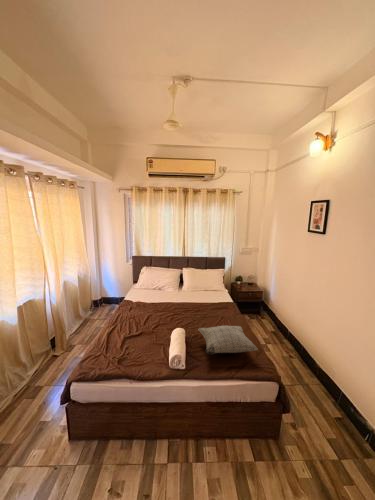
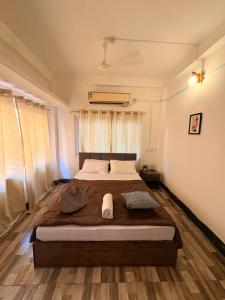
handbag: none [106,307,146,360] -> present [61,179,87,213]

